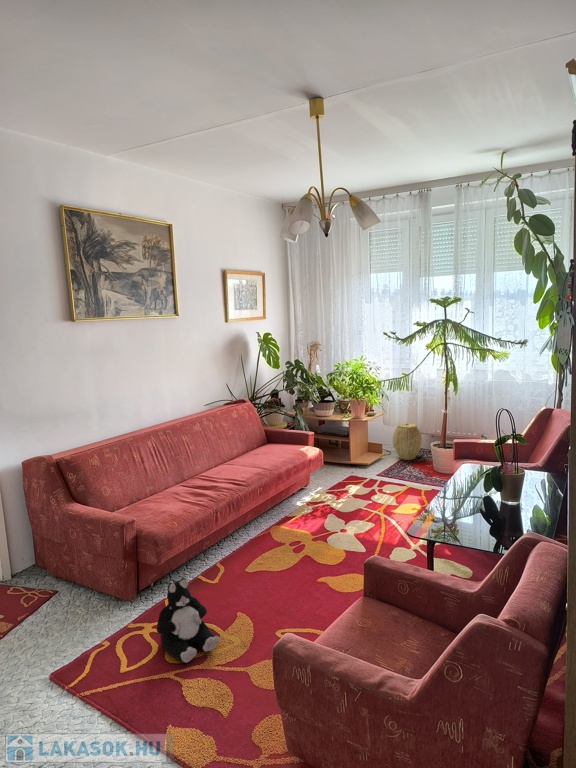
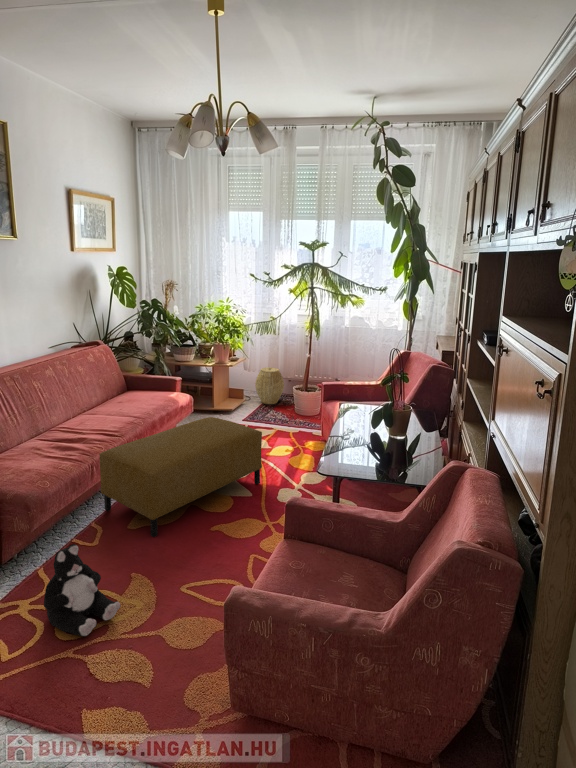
ottoman: none [226,471,377,581] -> present [99,417,262,537]

